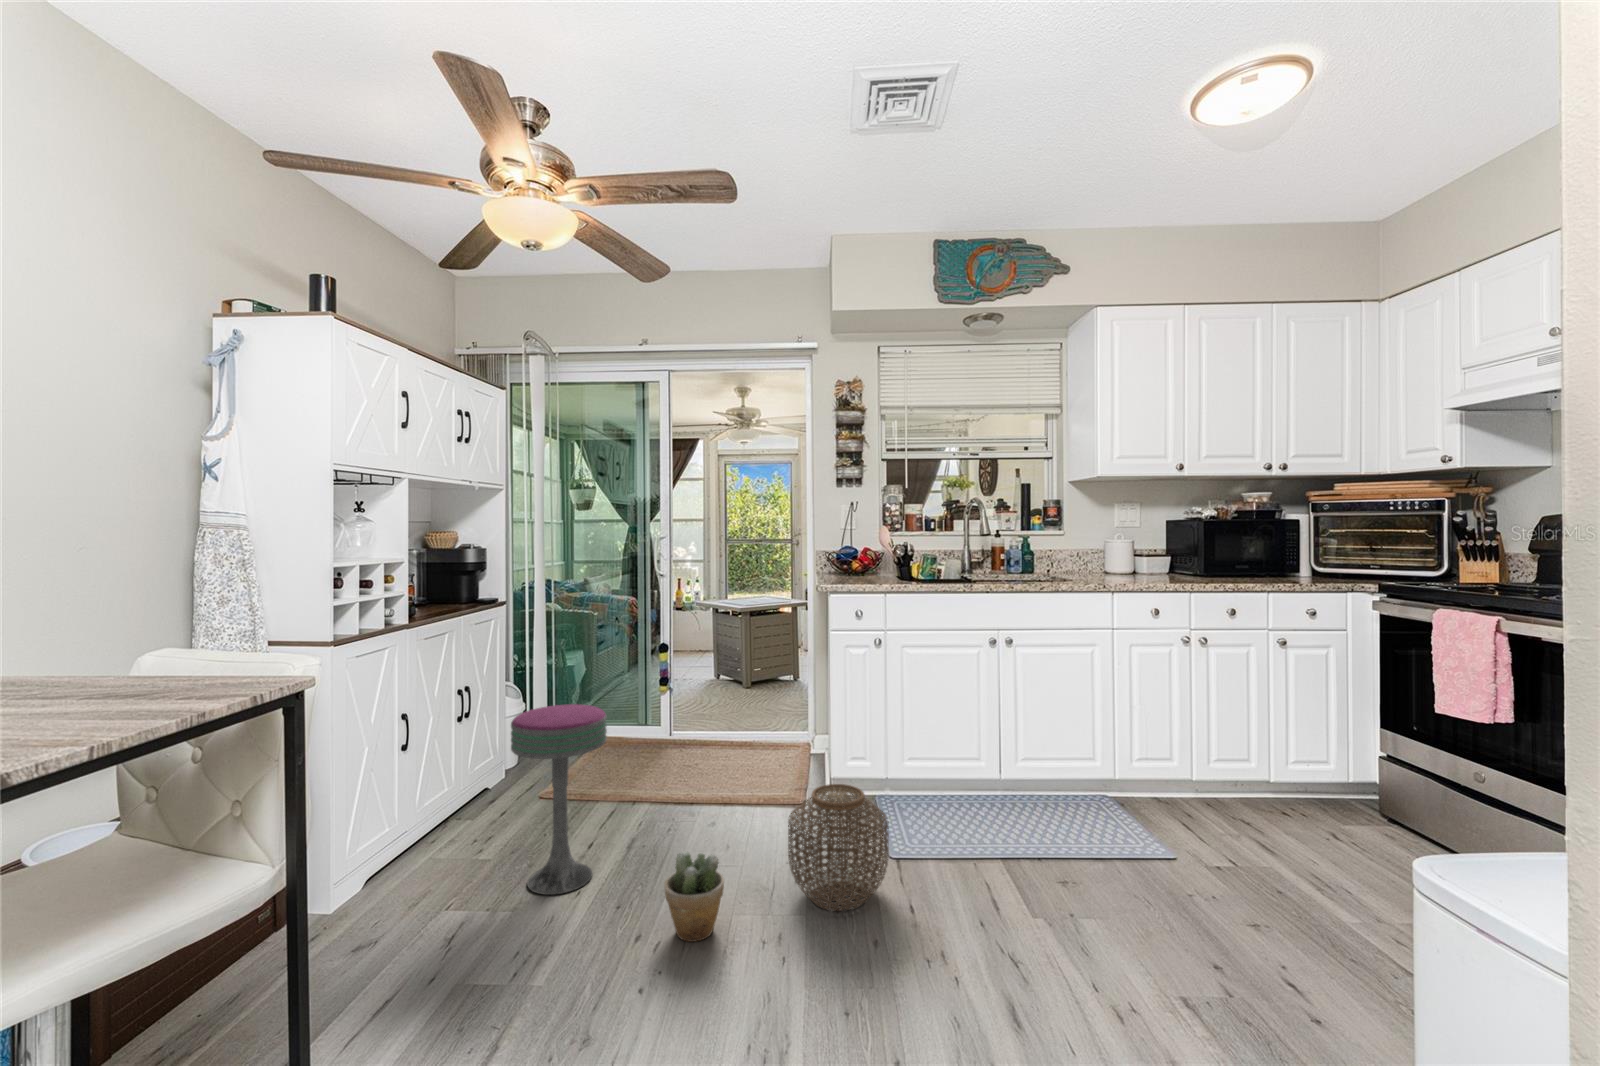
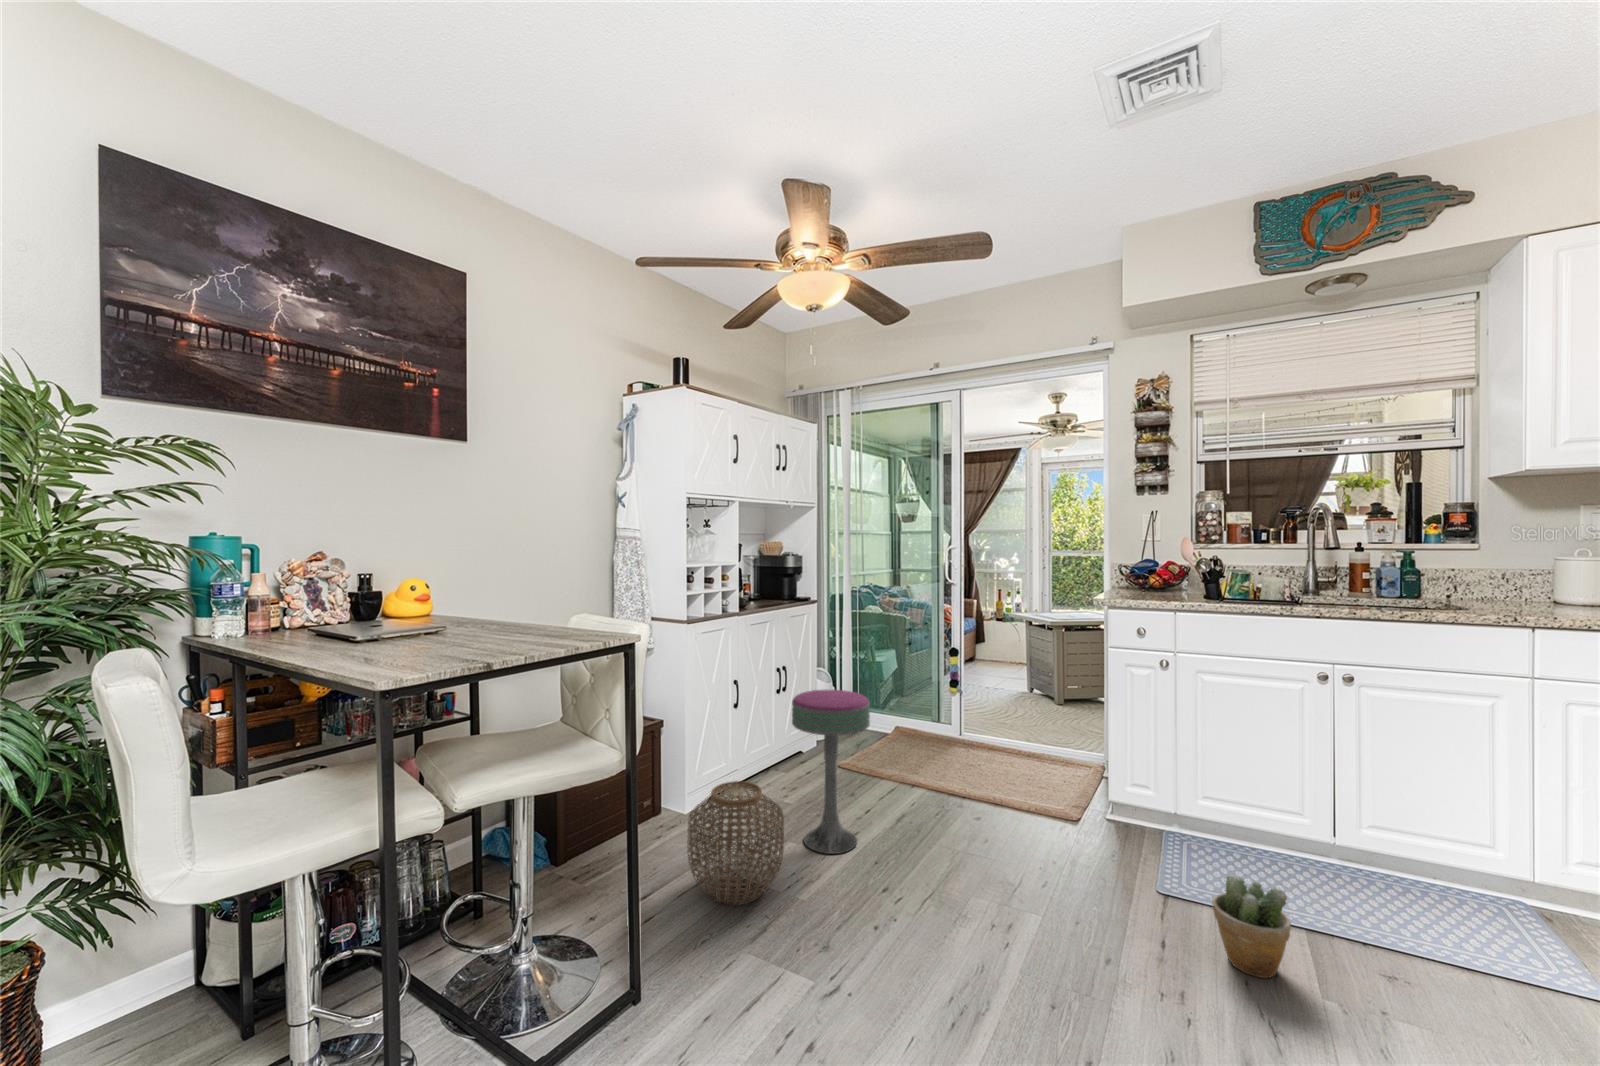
woven basket: present [788,784,889,911] -> present [687,781,784,905]
potted plant: present [664,851,724,942] -> present [1212,875,1291,978]

